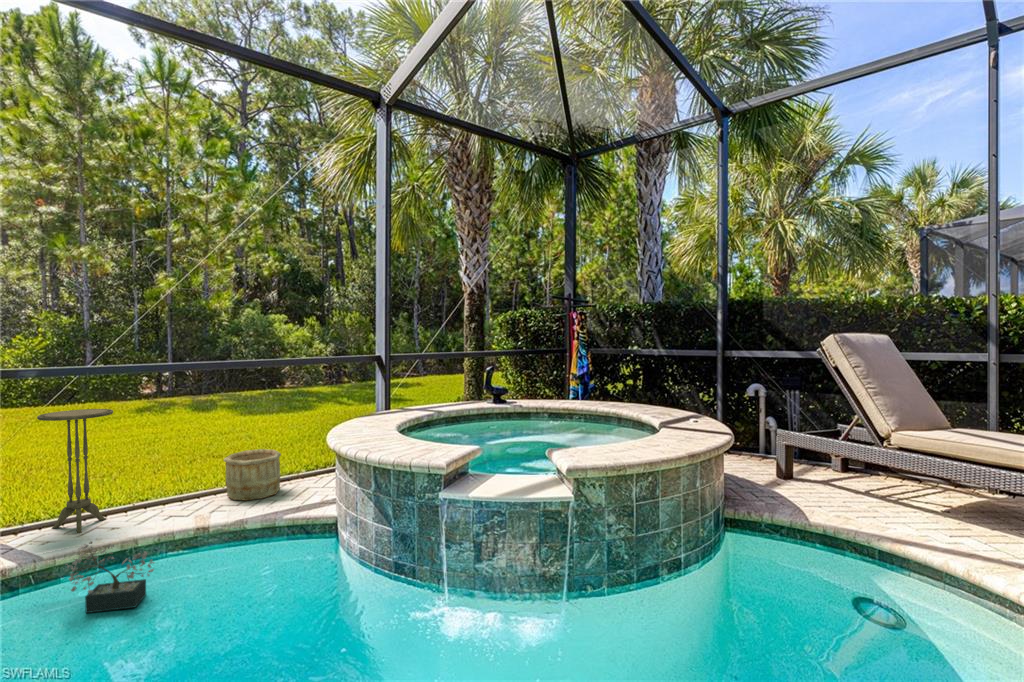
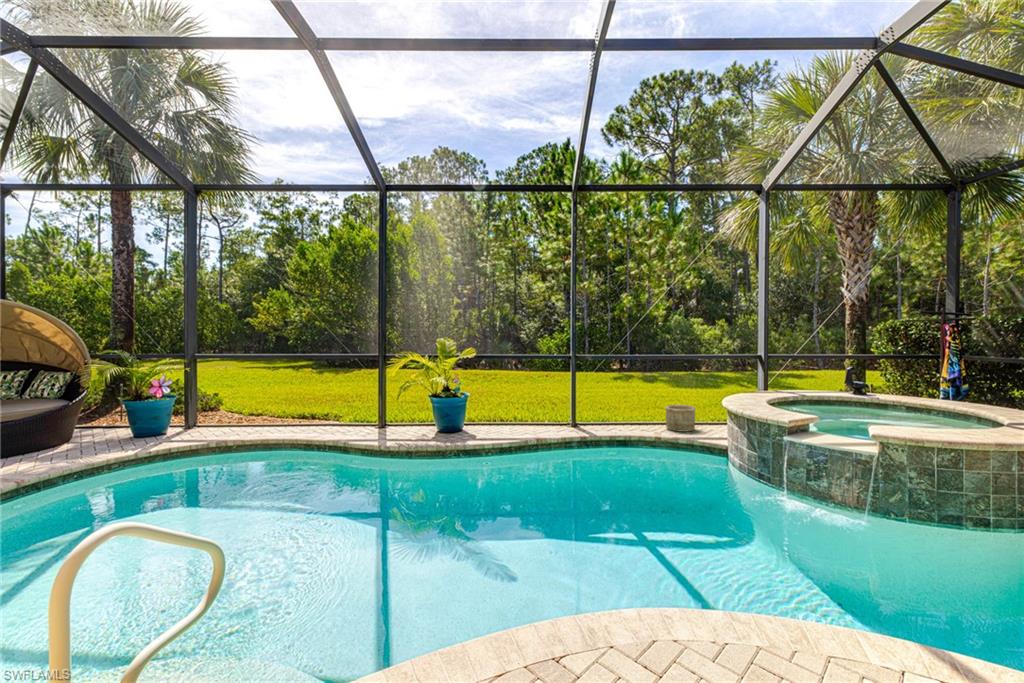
side table: present [37,409,113,534] -> none [587,374,616,431]
decorative plant: present [66,542,154,613] -> none [603,433,637,465]

